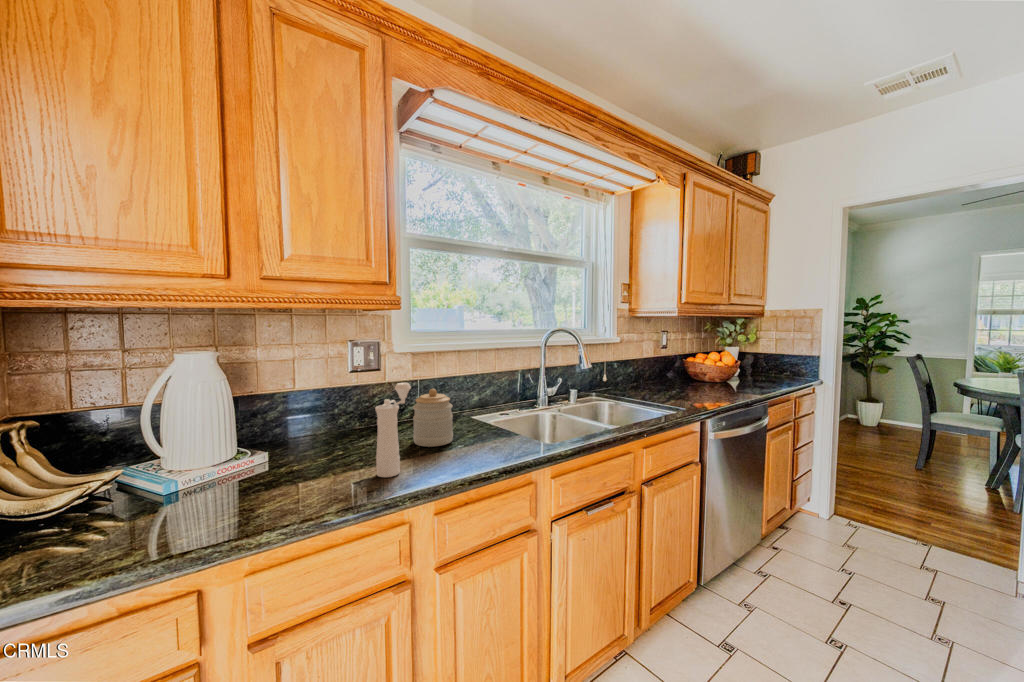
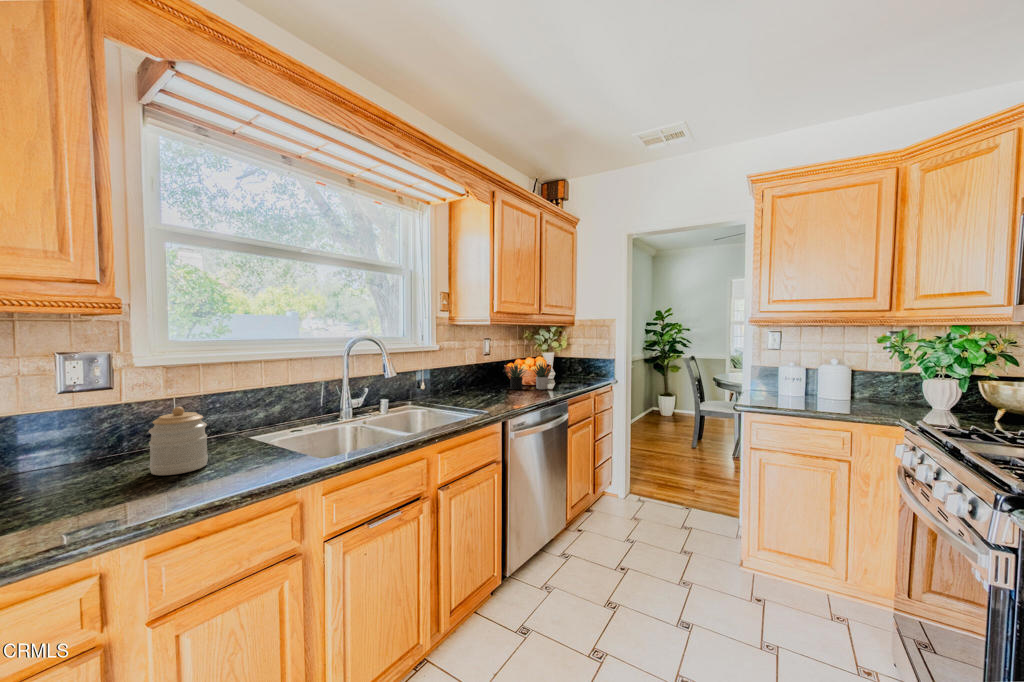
succulent plant: none [685,355,748,387] -> present [507,363,552,390]
pepper mill: present [375,383,411,477] -> none [65,401,134,519]

